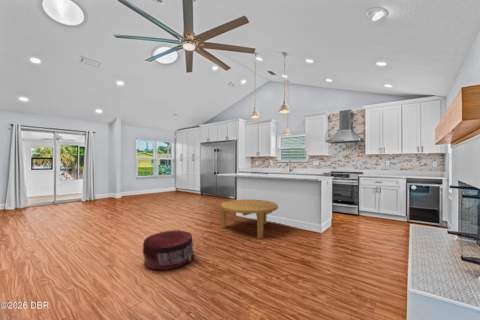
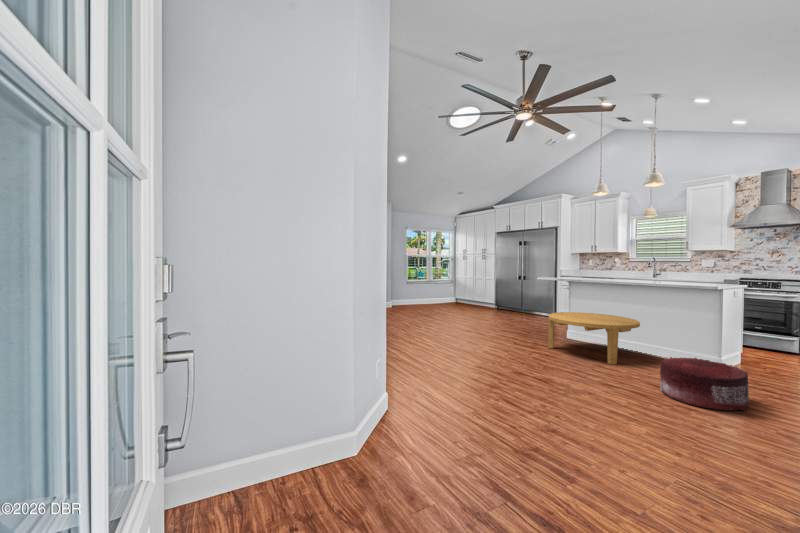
pouf: present [143,230,194,270] -> present [660,357,749,410]

